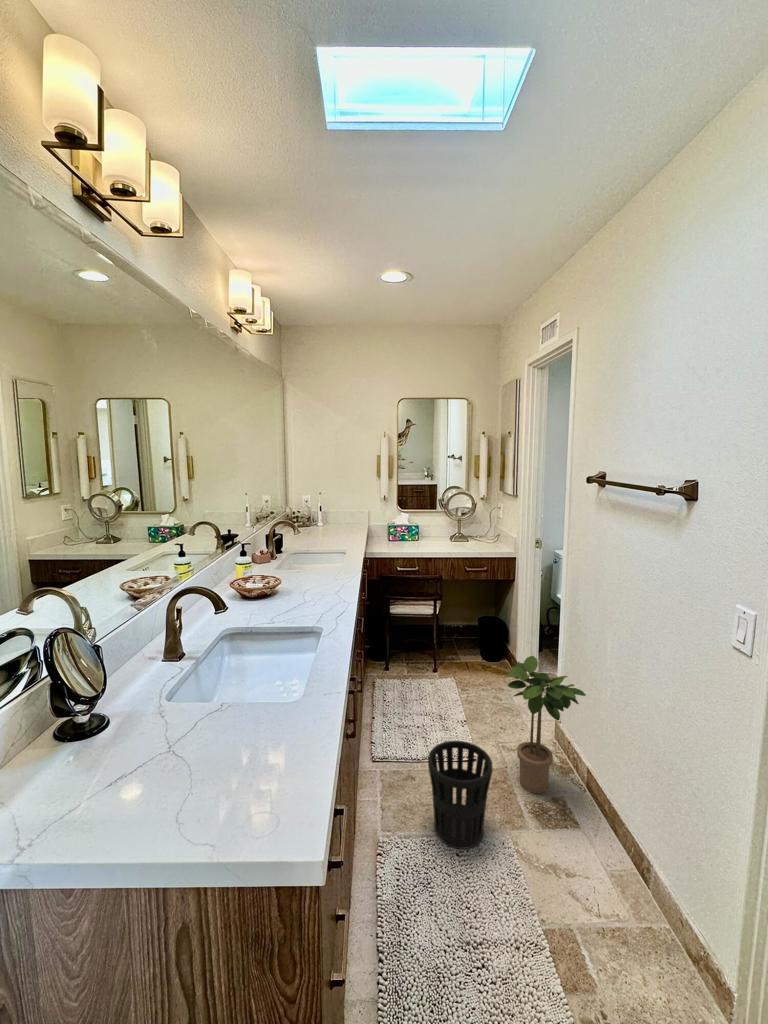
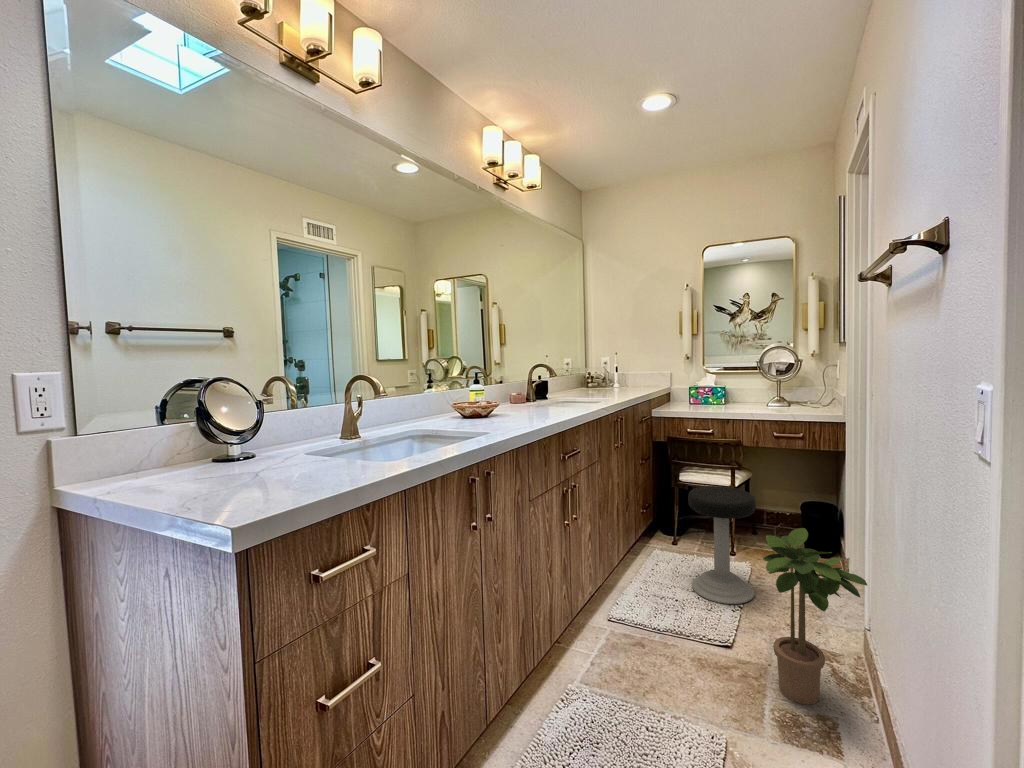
stool: none [419,620,473,722] -> present [688,486,756,604]
wastebasket: present [428,741,492,849] -> none [632,600,708,722]

